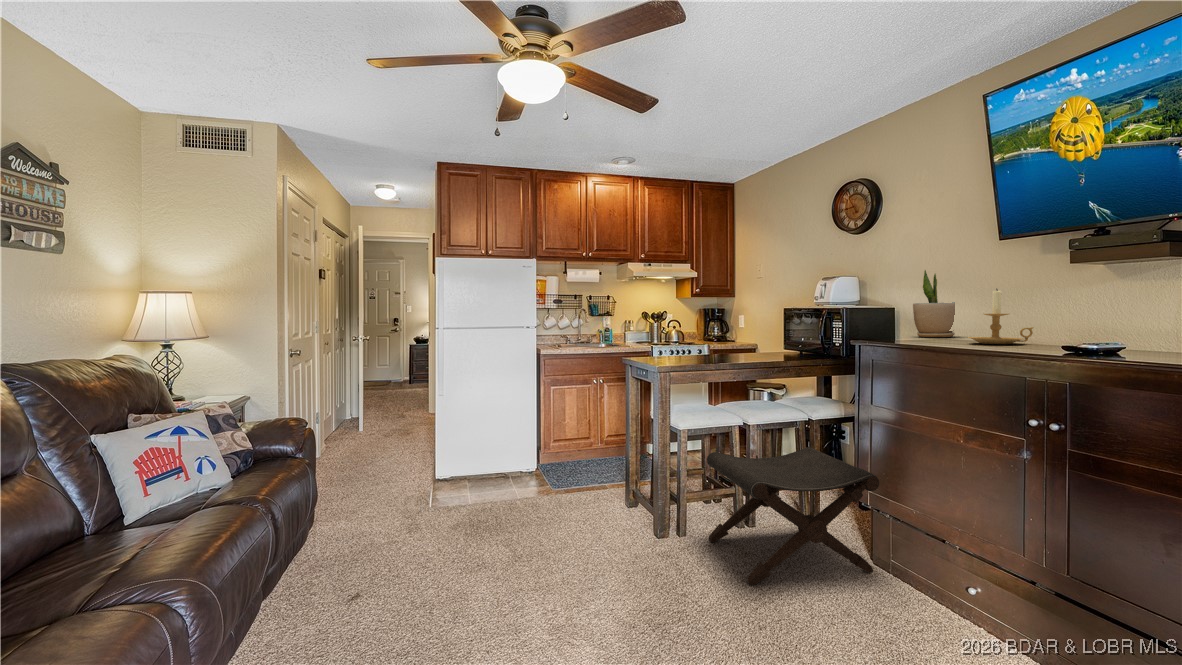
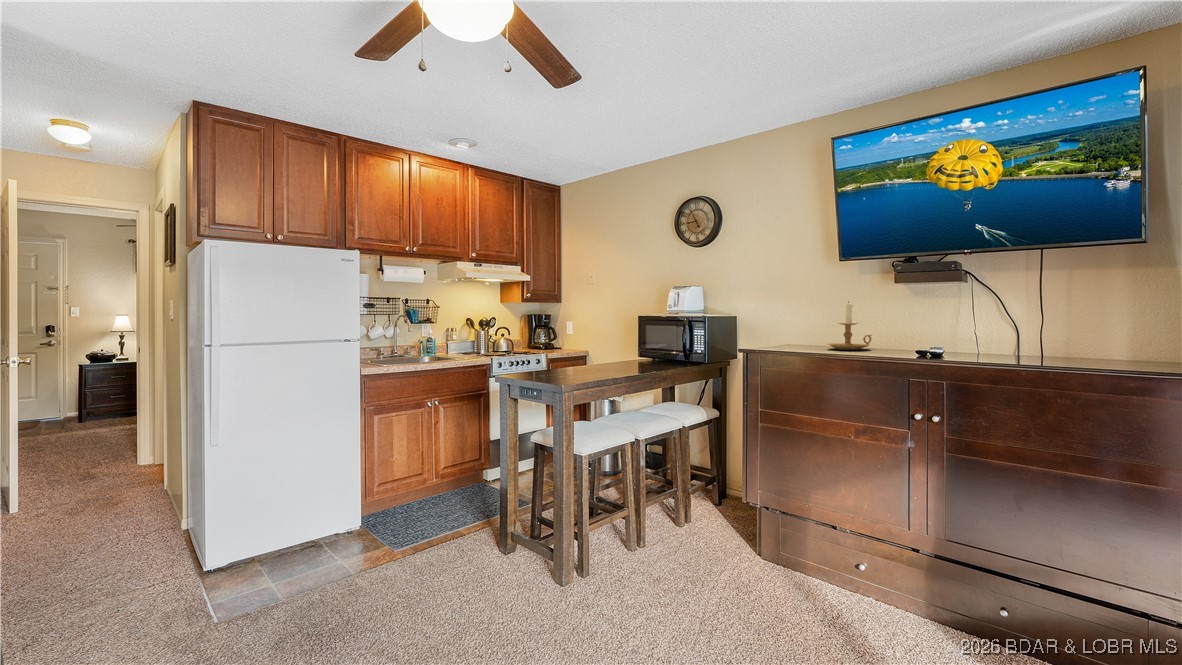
potted plant: present [913,270,955,337] -> none [757,278,794,343]
footstool: present [707,447,879,585] -> none [607,458,775,629]

